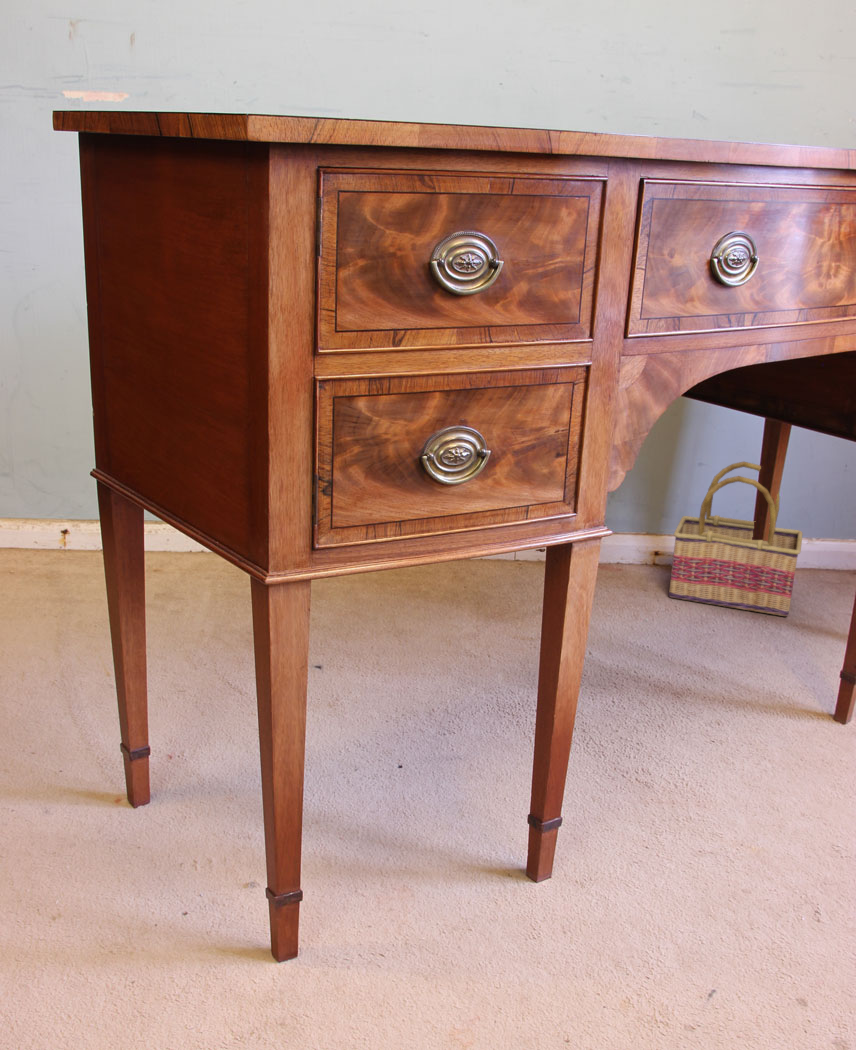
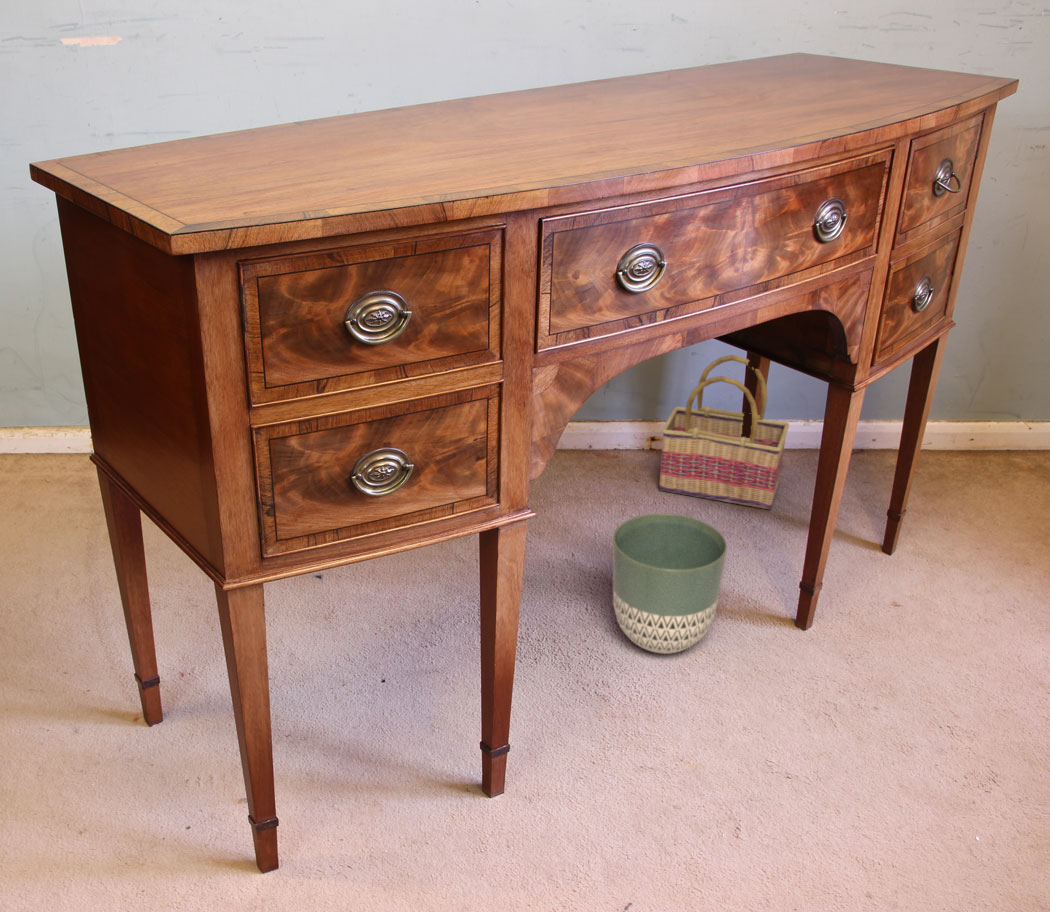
planter: none [650,593,779,741] -> present [613,513,727,654]

